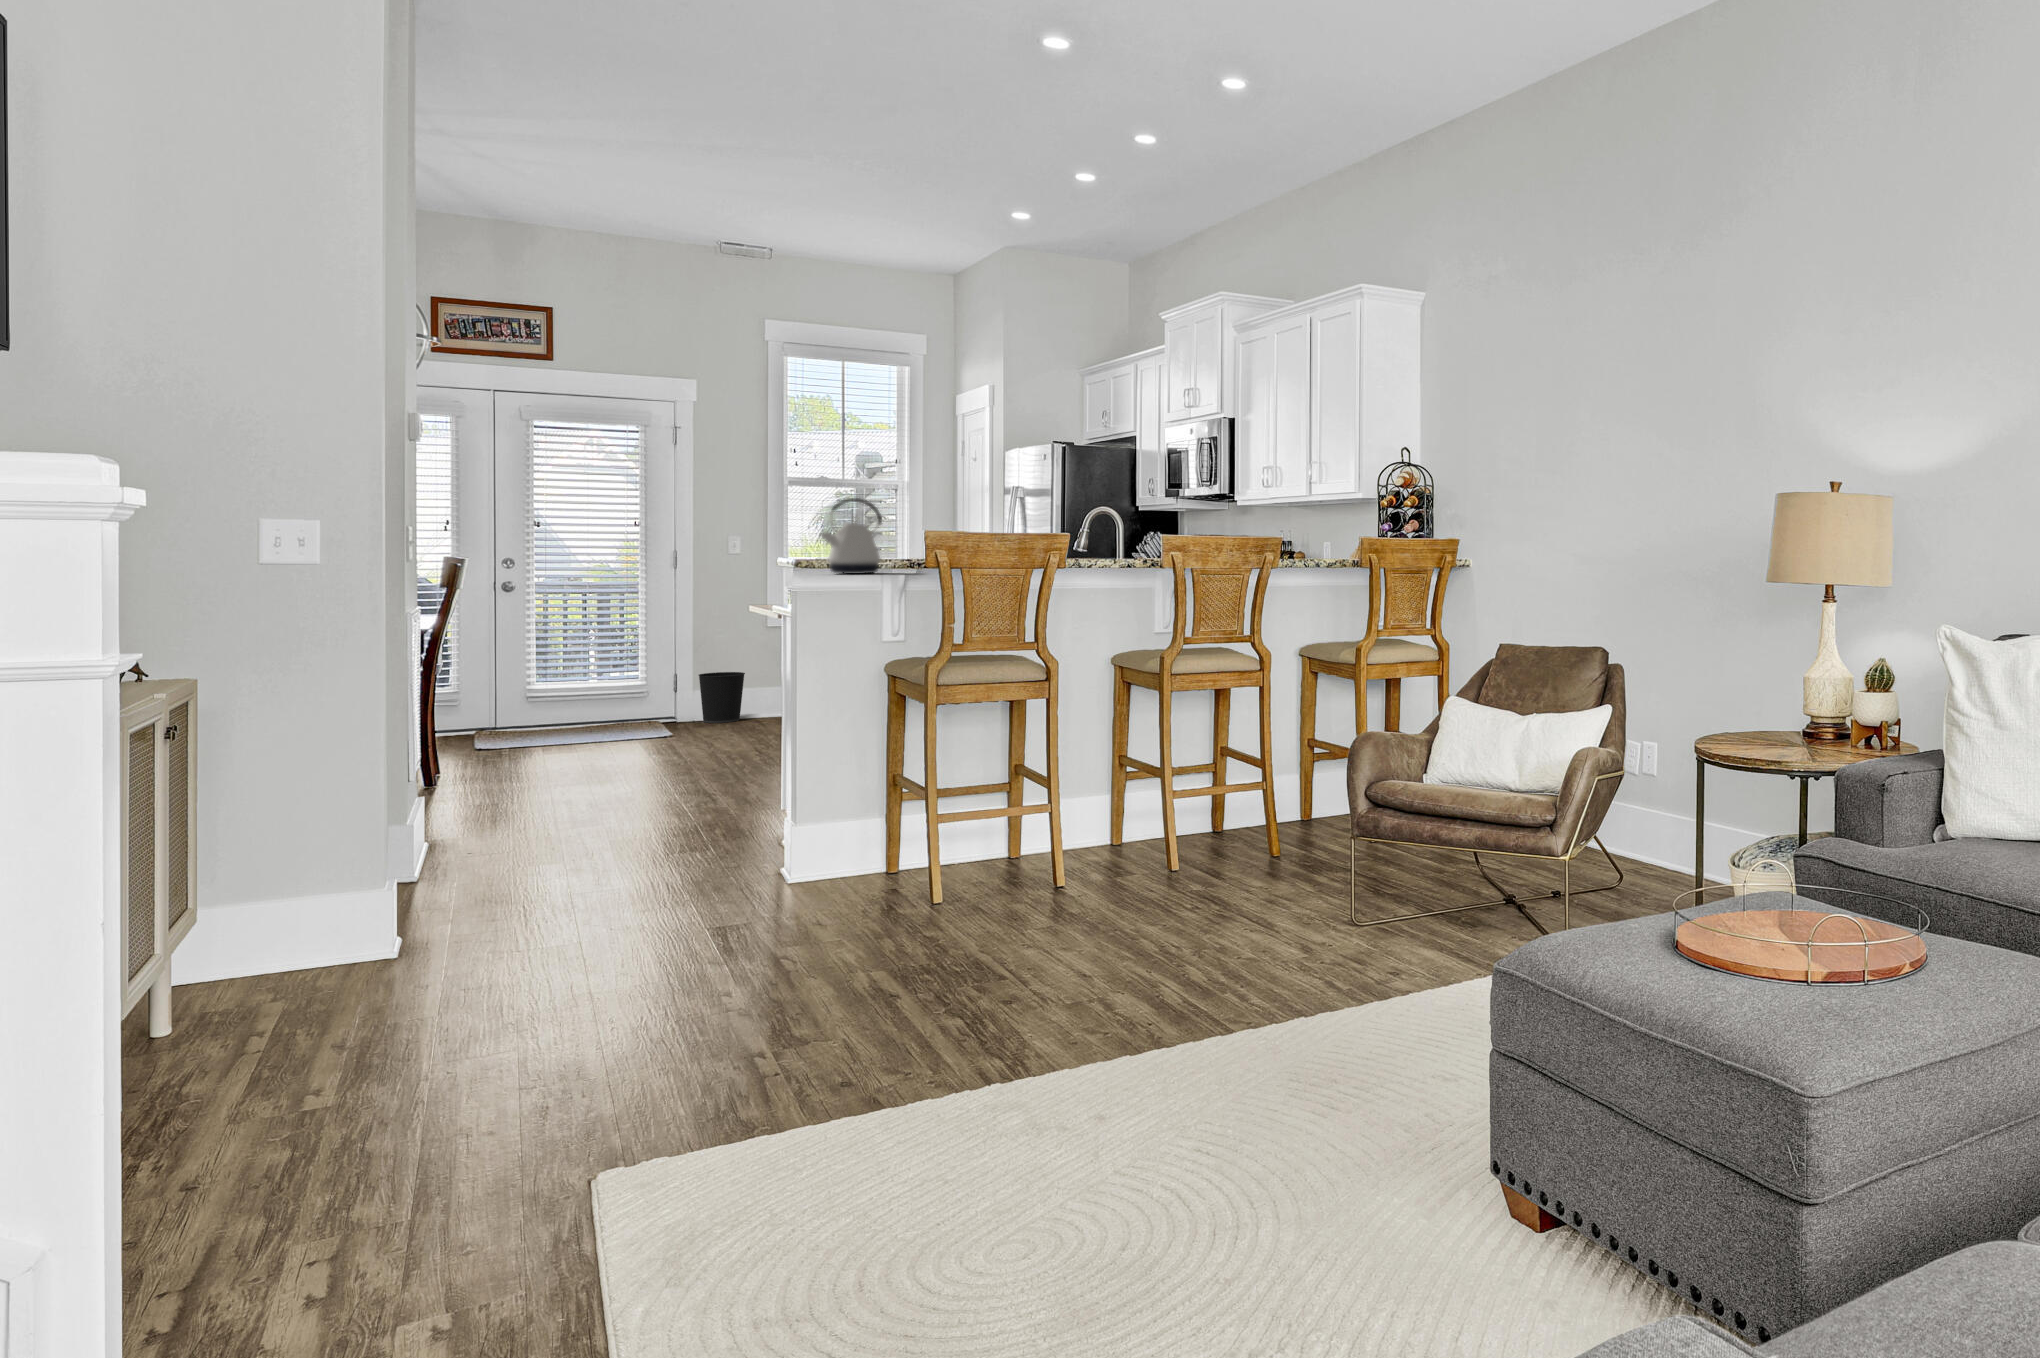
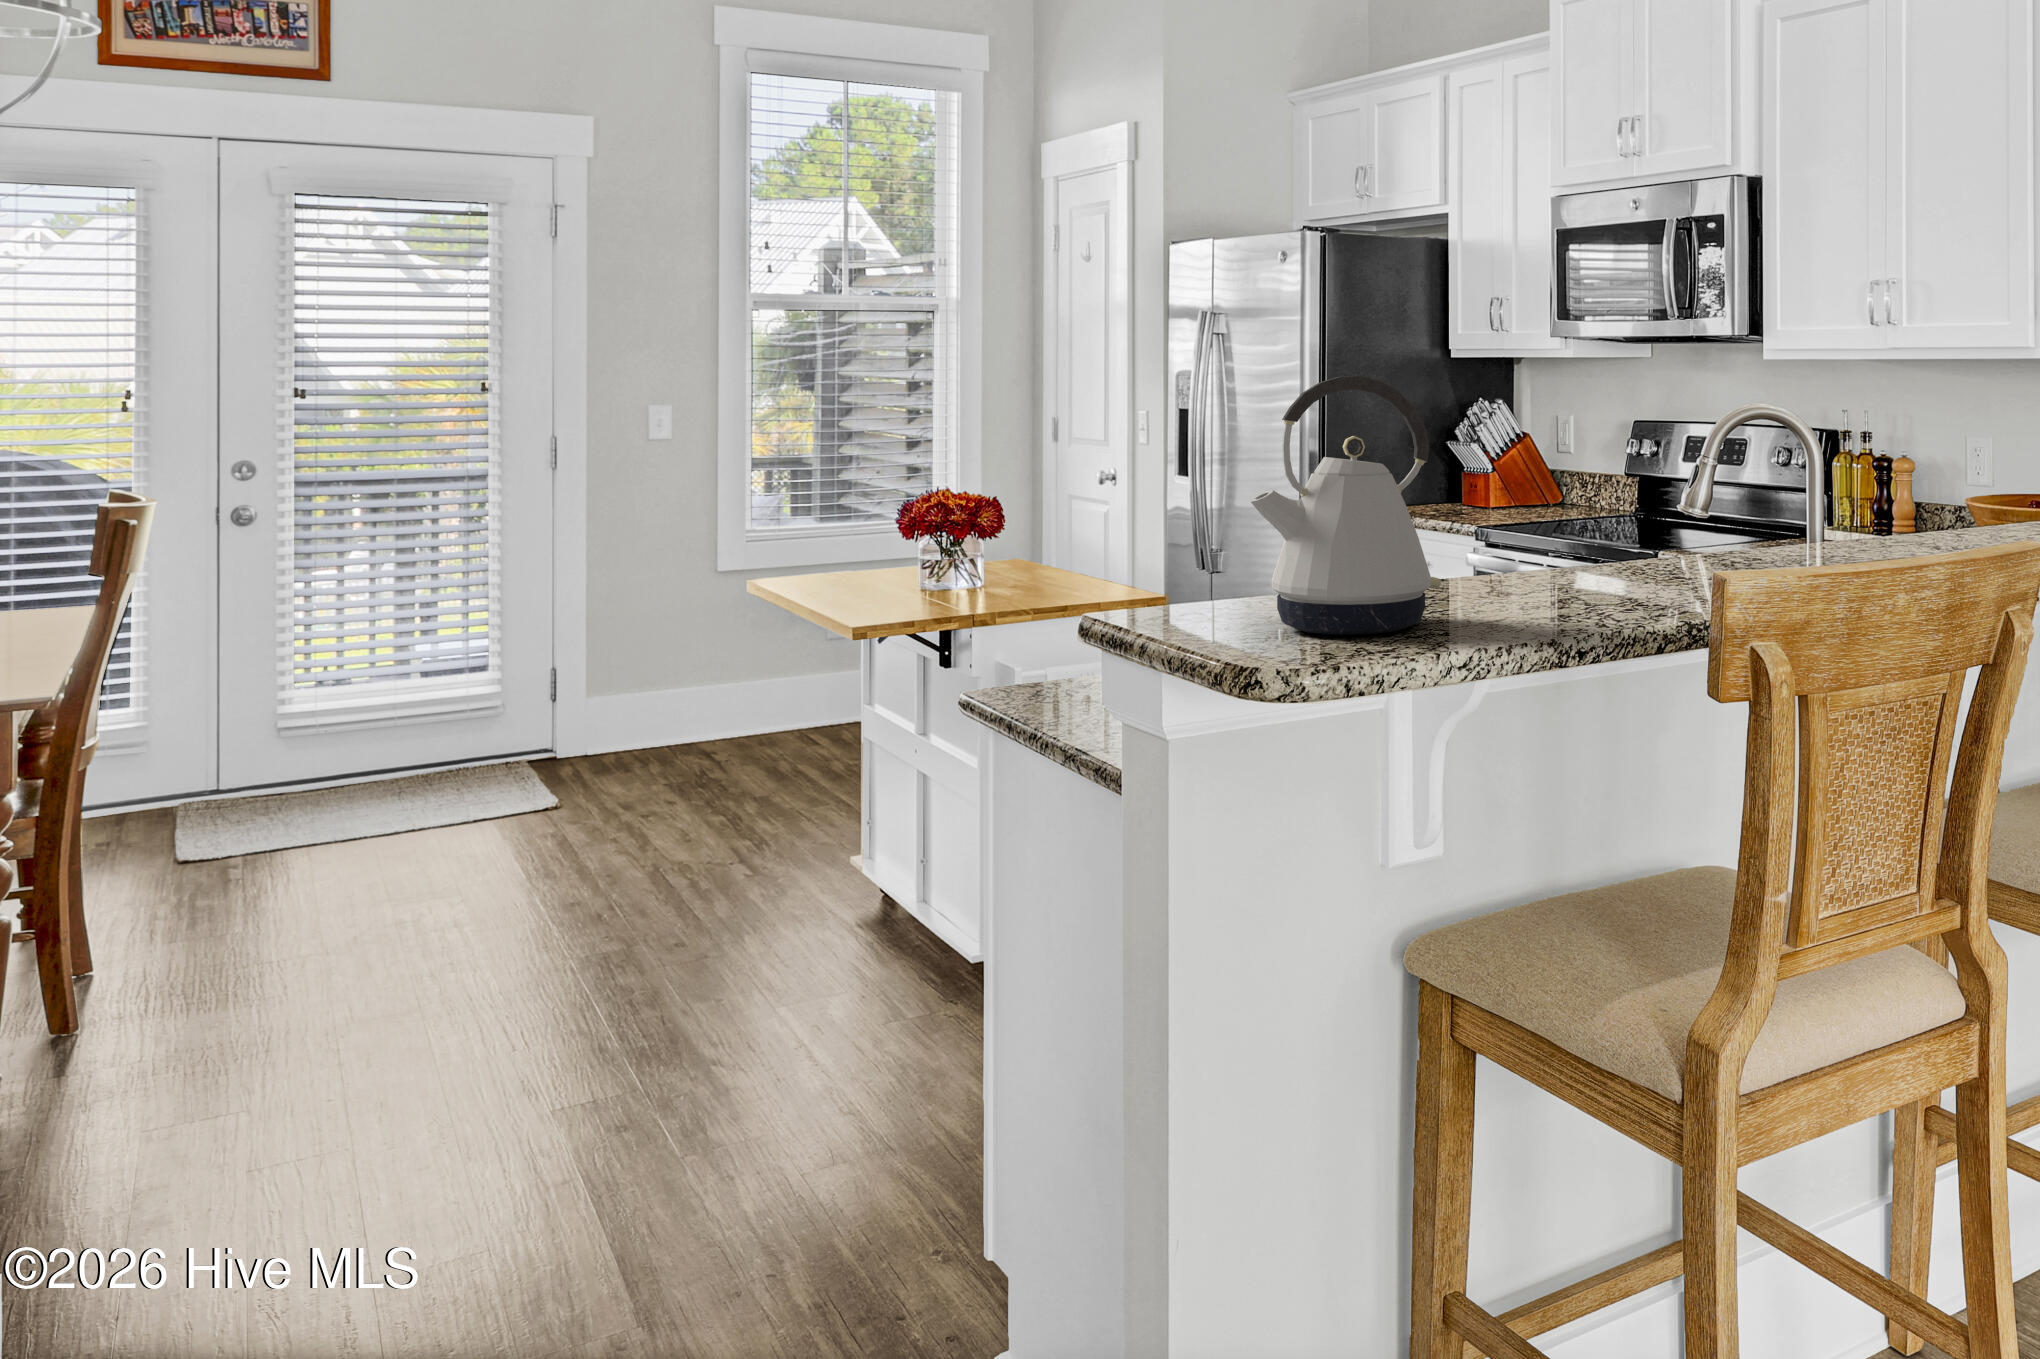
wastebasket: present [699,672,745,723] -> none [600,663,685,764]

